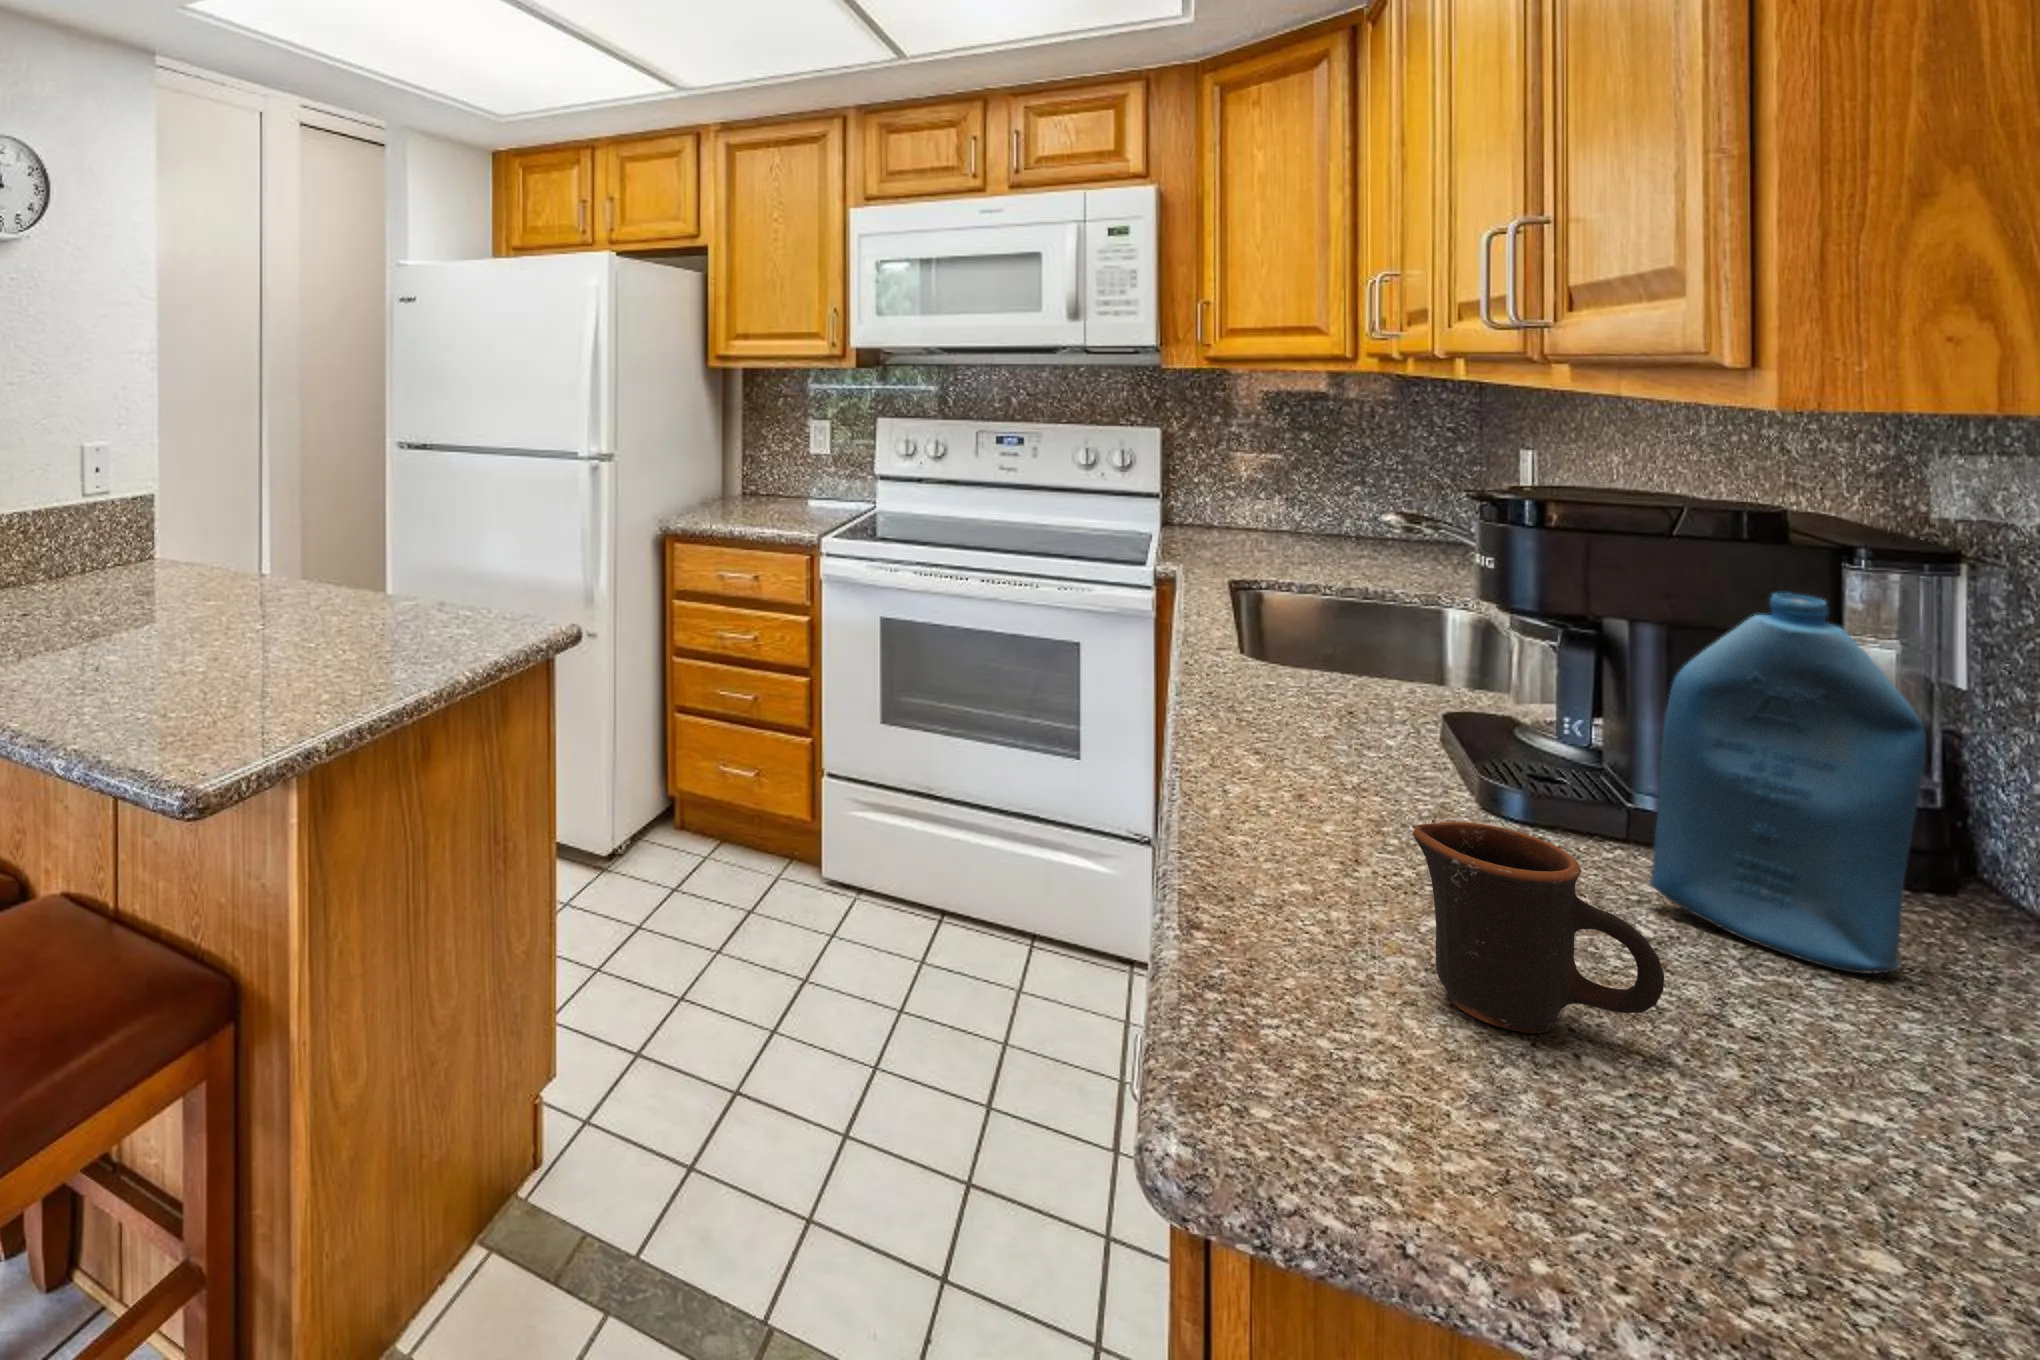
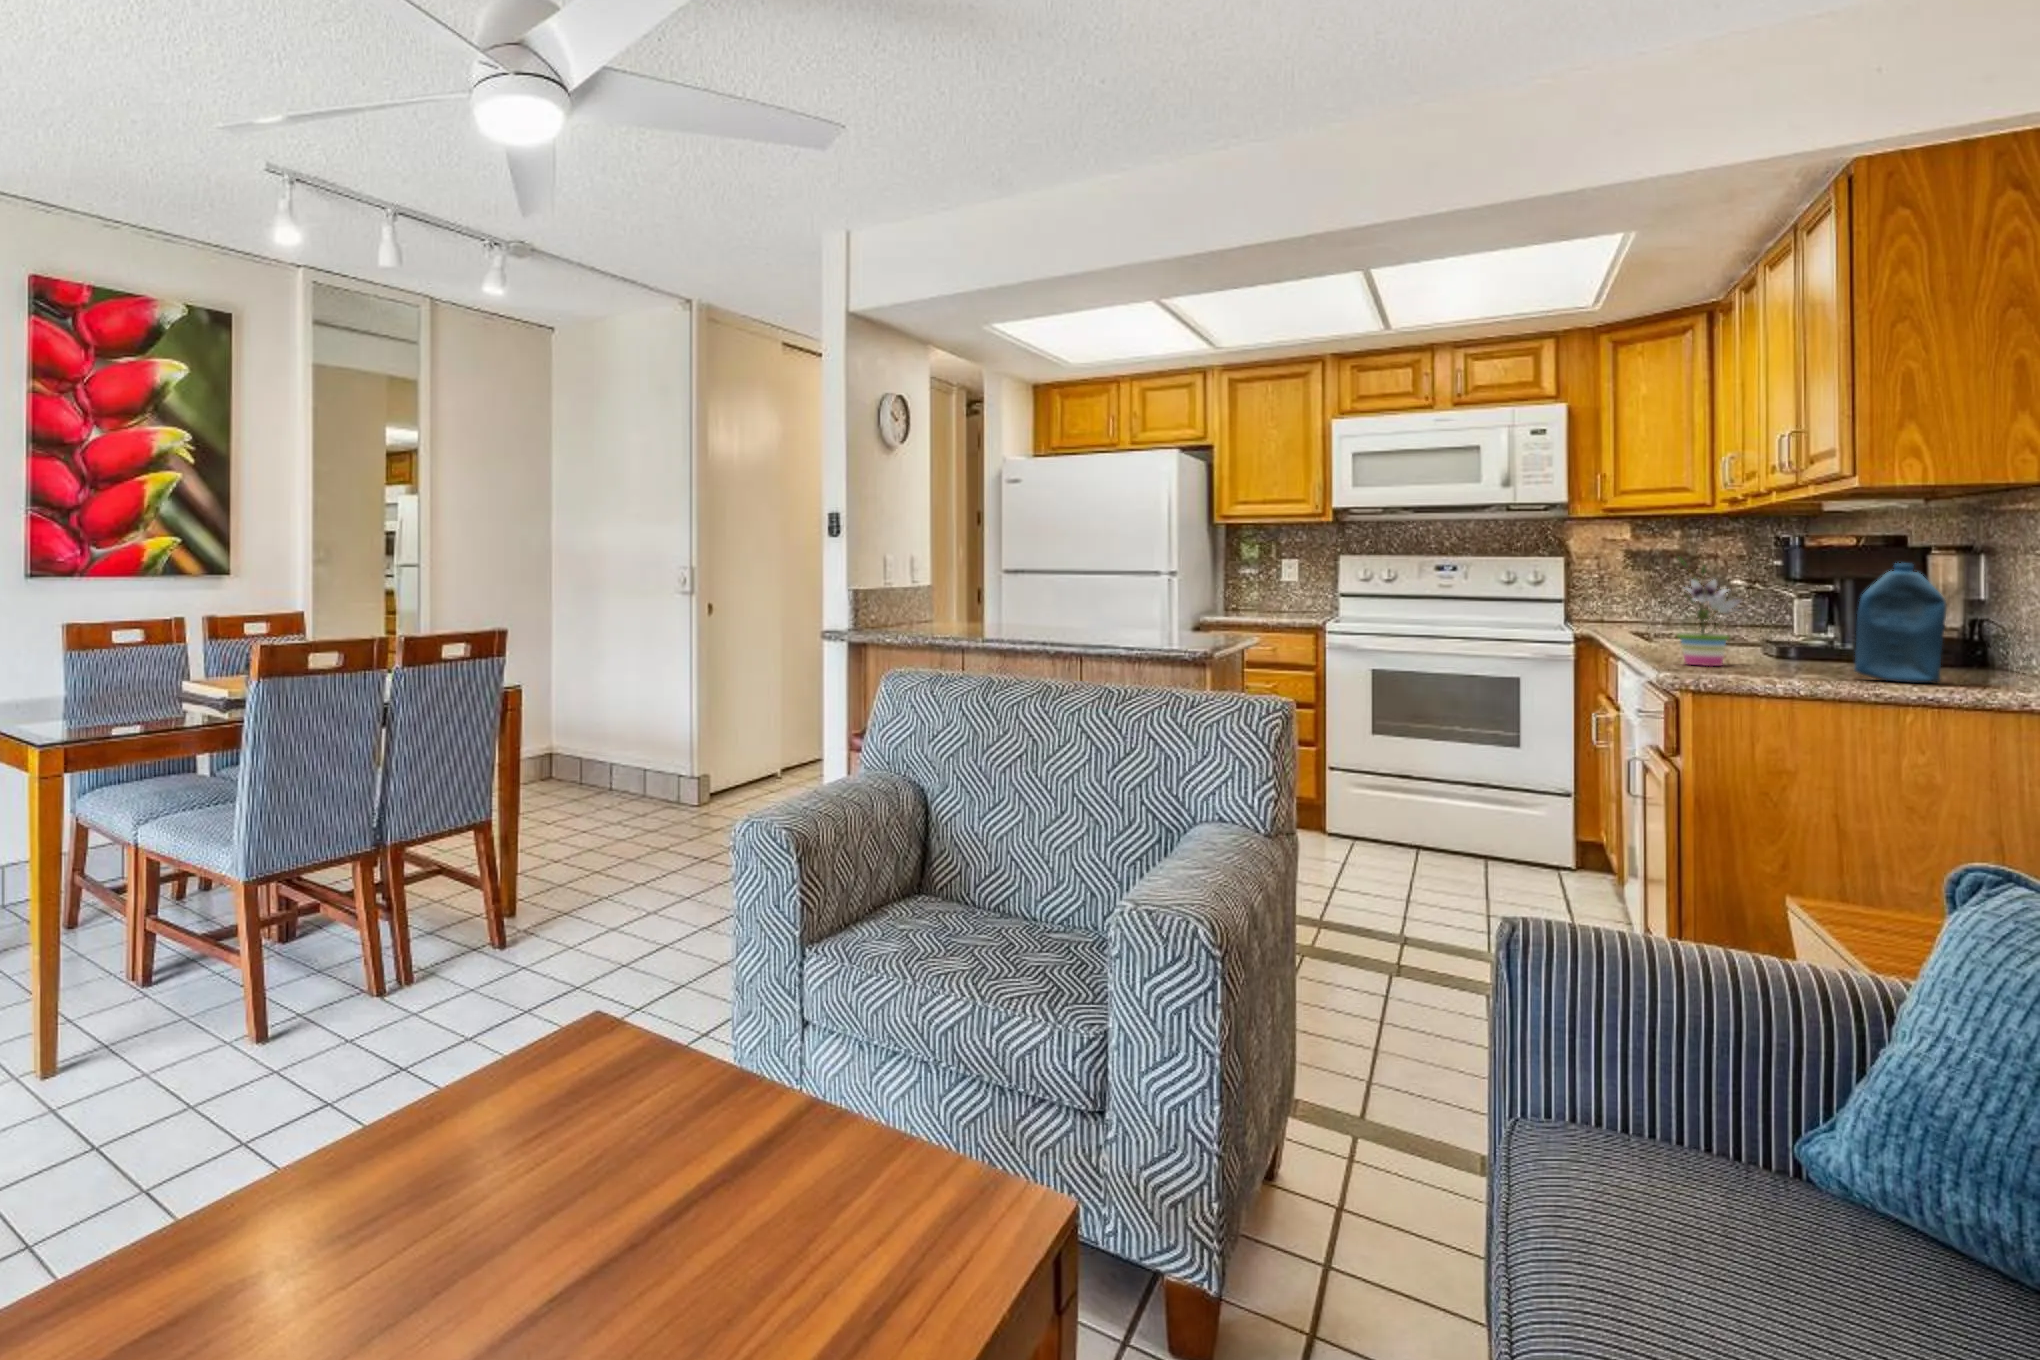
potted plant: none [1258,497,1397,762] -> present [1677,558,1741,666]
mug: present [1413,822,1664,1033] -> none [1756,634,1843,688]

